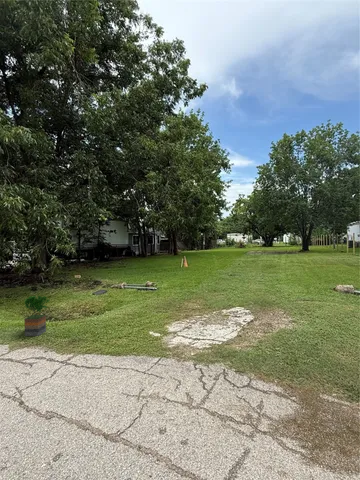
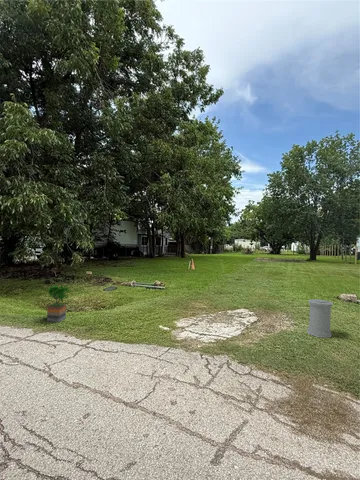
trash can: none [307,295,334,336] -> present [307,299,333,338]

